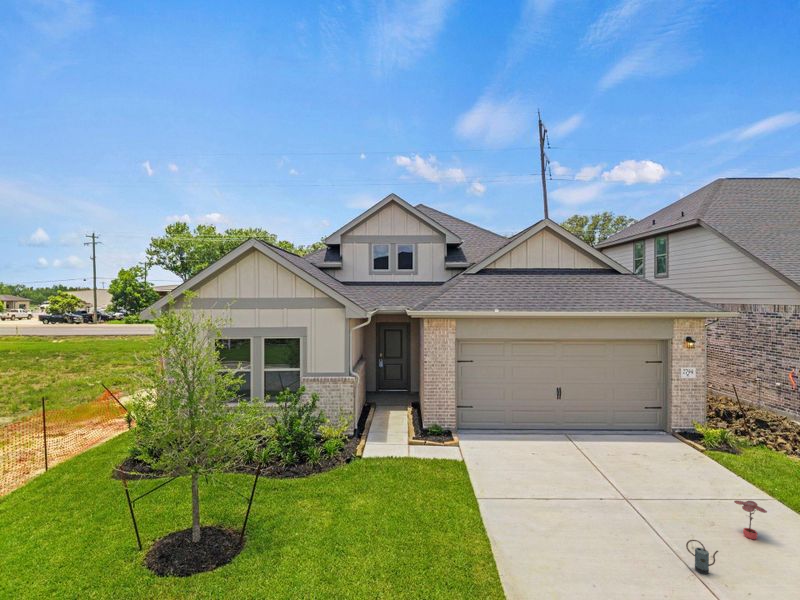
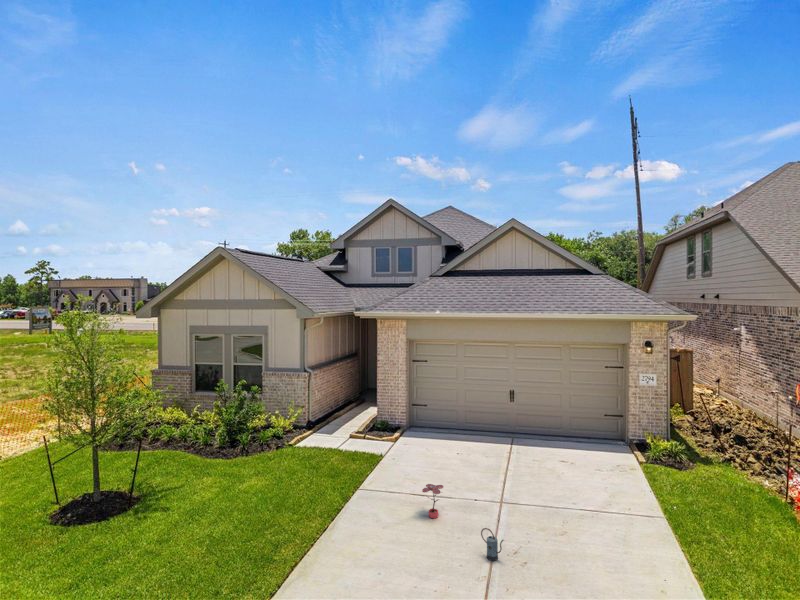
potted plant: present [734,501,767,539] -> present [422,484,443,518]

